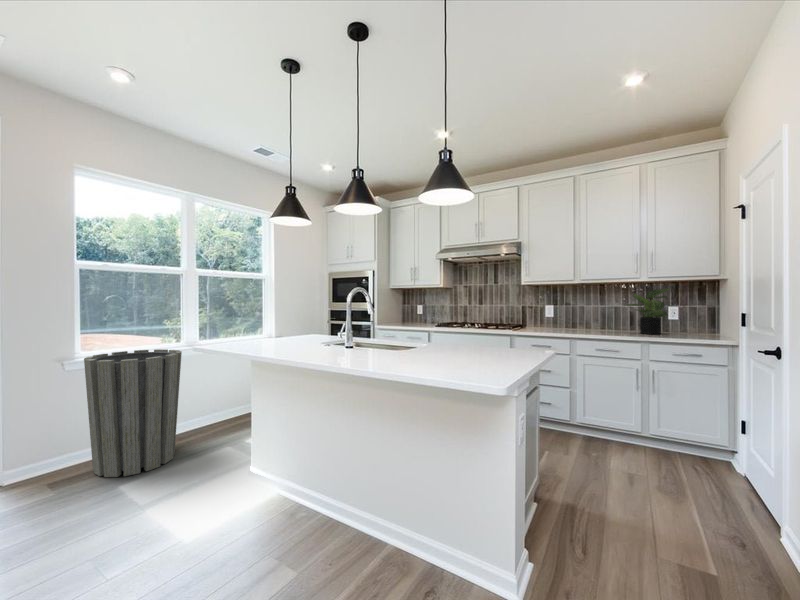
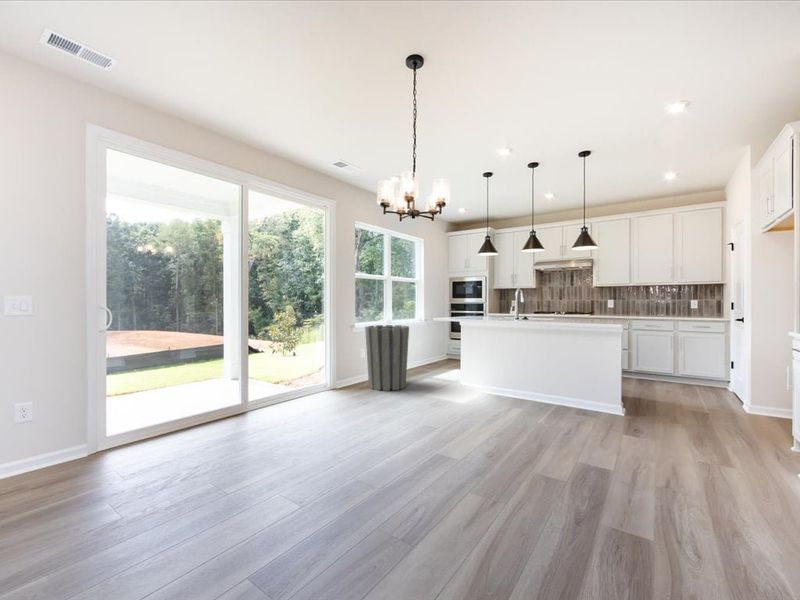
potted plant: present [625,288,671,334] -> none [660,288,694,317]

